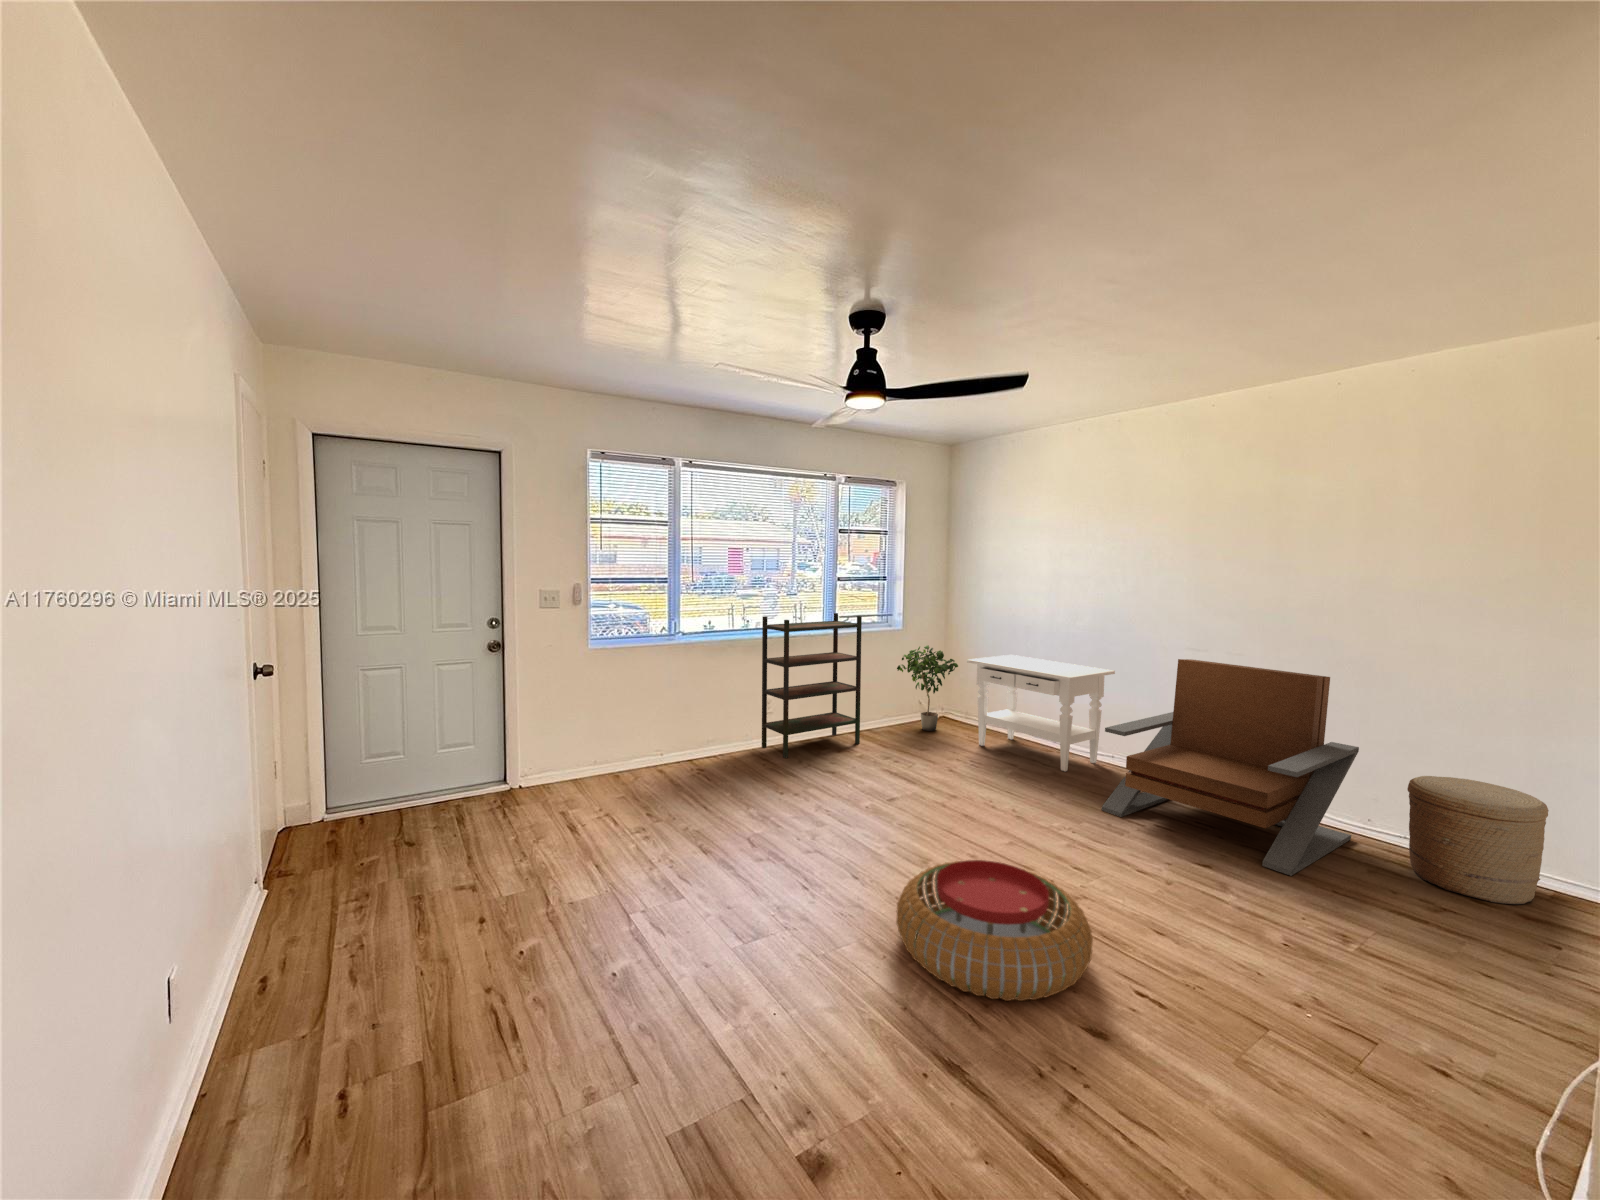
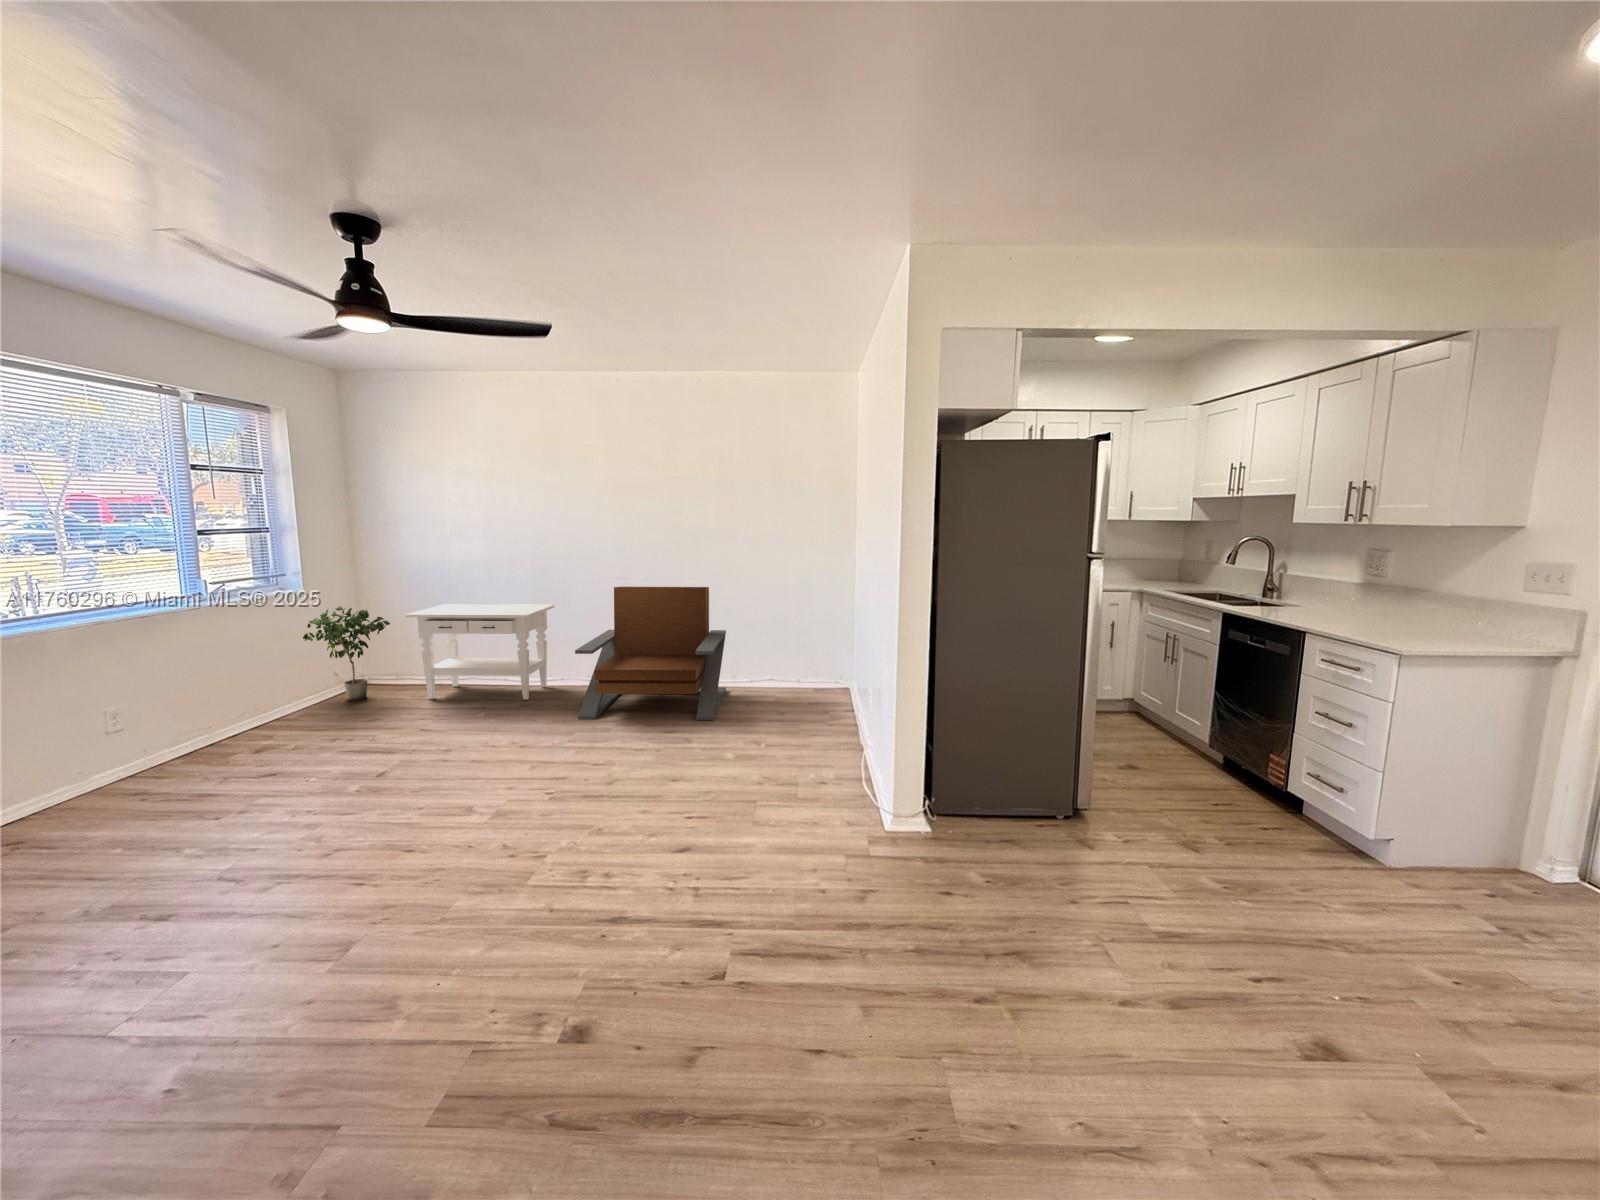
bookshelf: present [762,613,862,758] -> none [86,579,278,779]
woven basket: present [1407,776,1549,904] -> none [755,637,811,702]
pouf: present [896,860,1093,1001] -> none [490,769,659,878]

